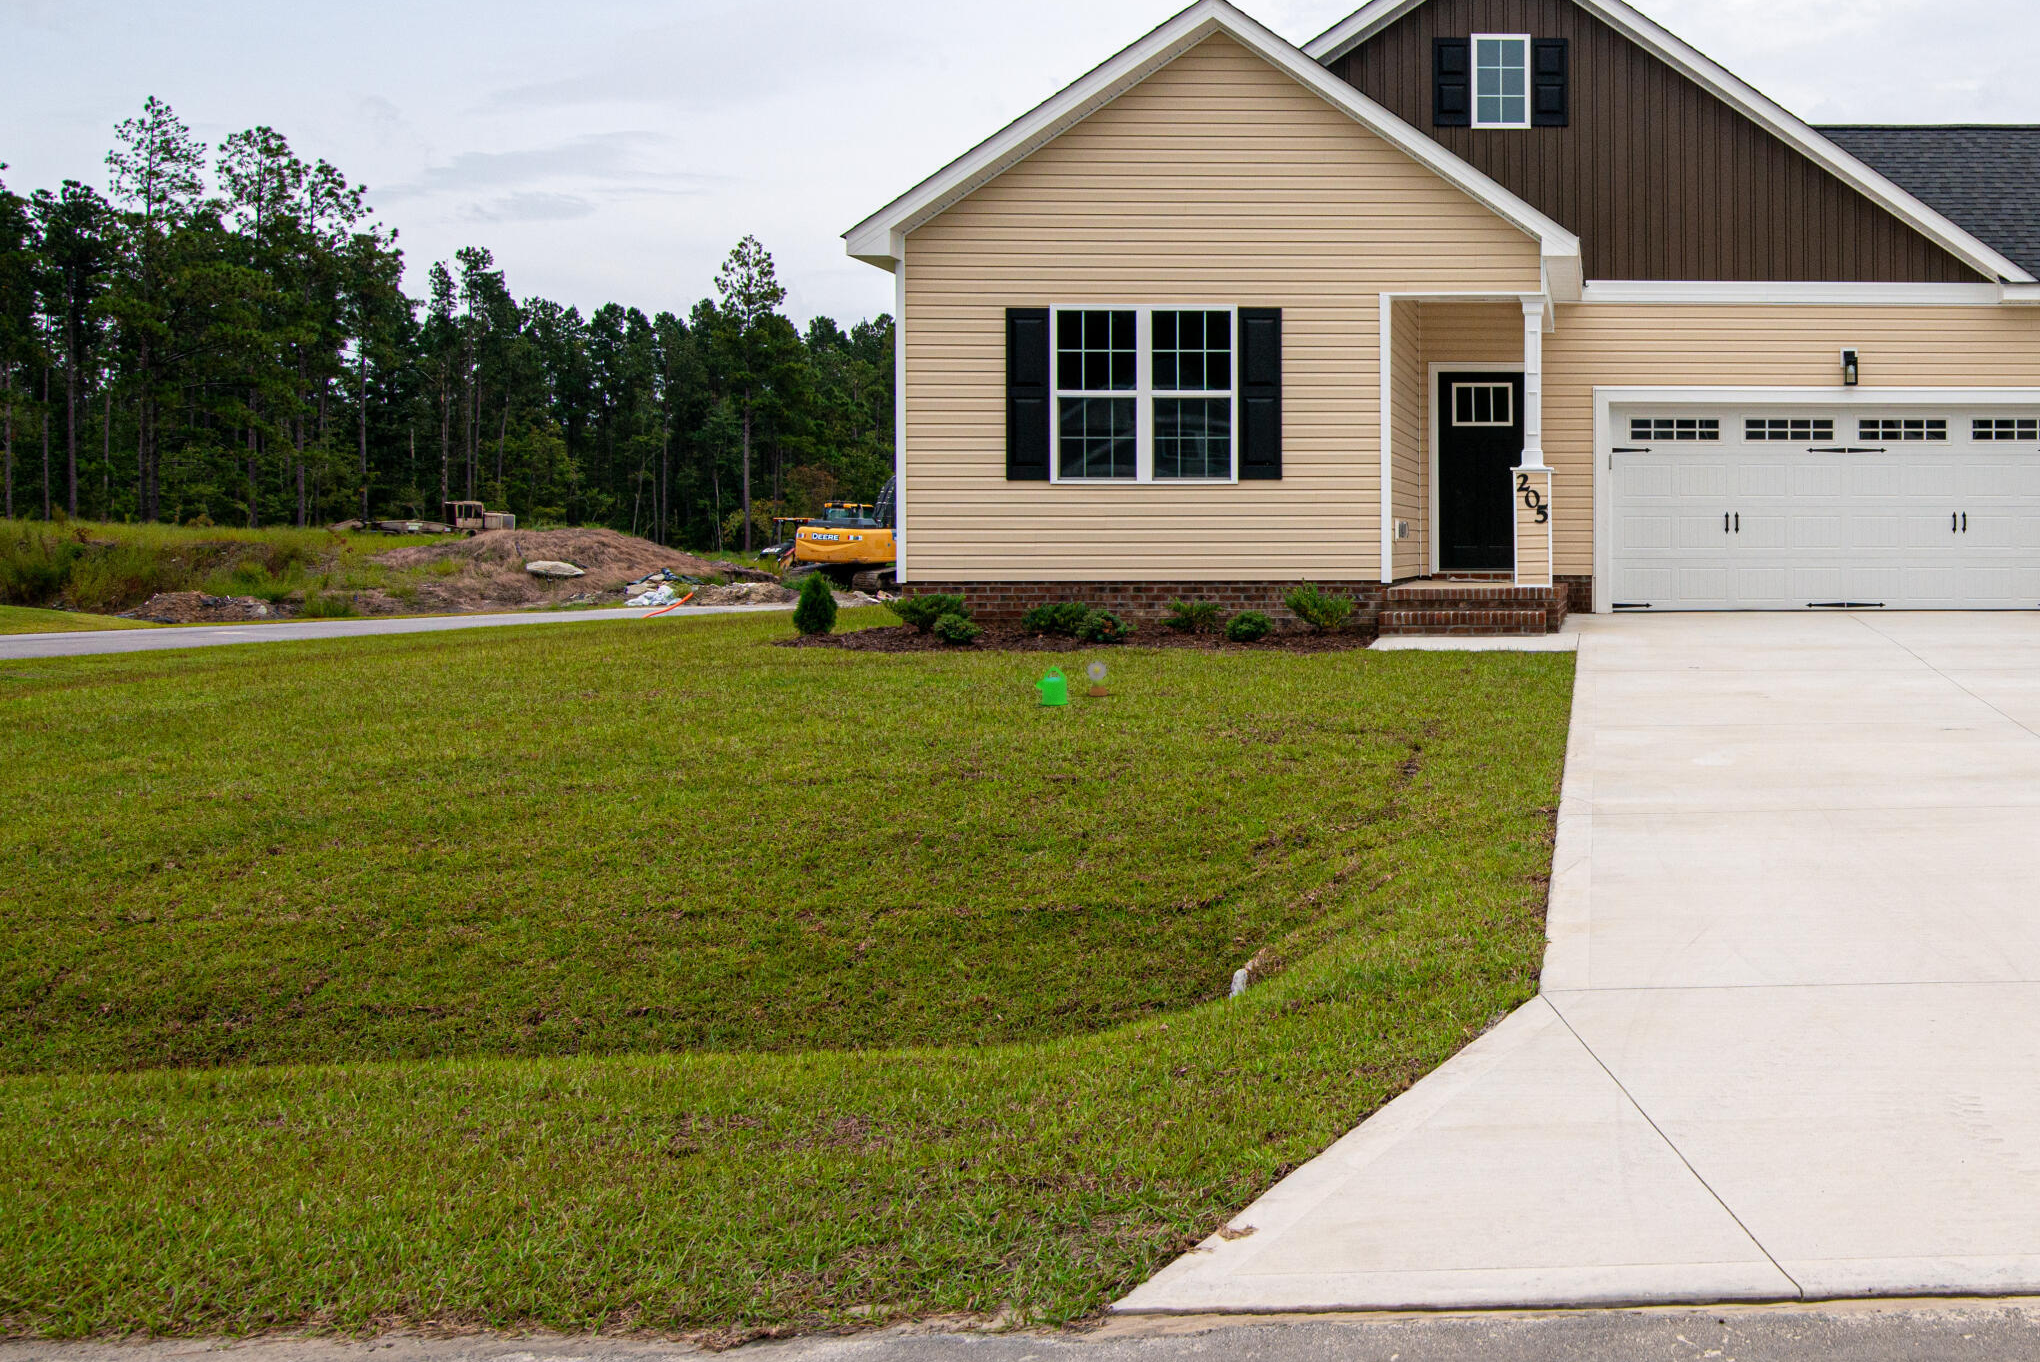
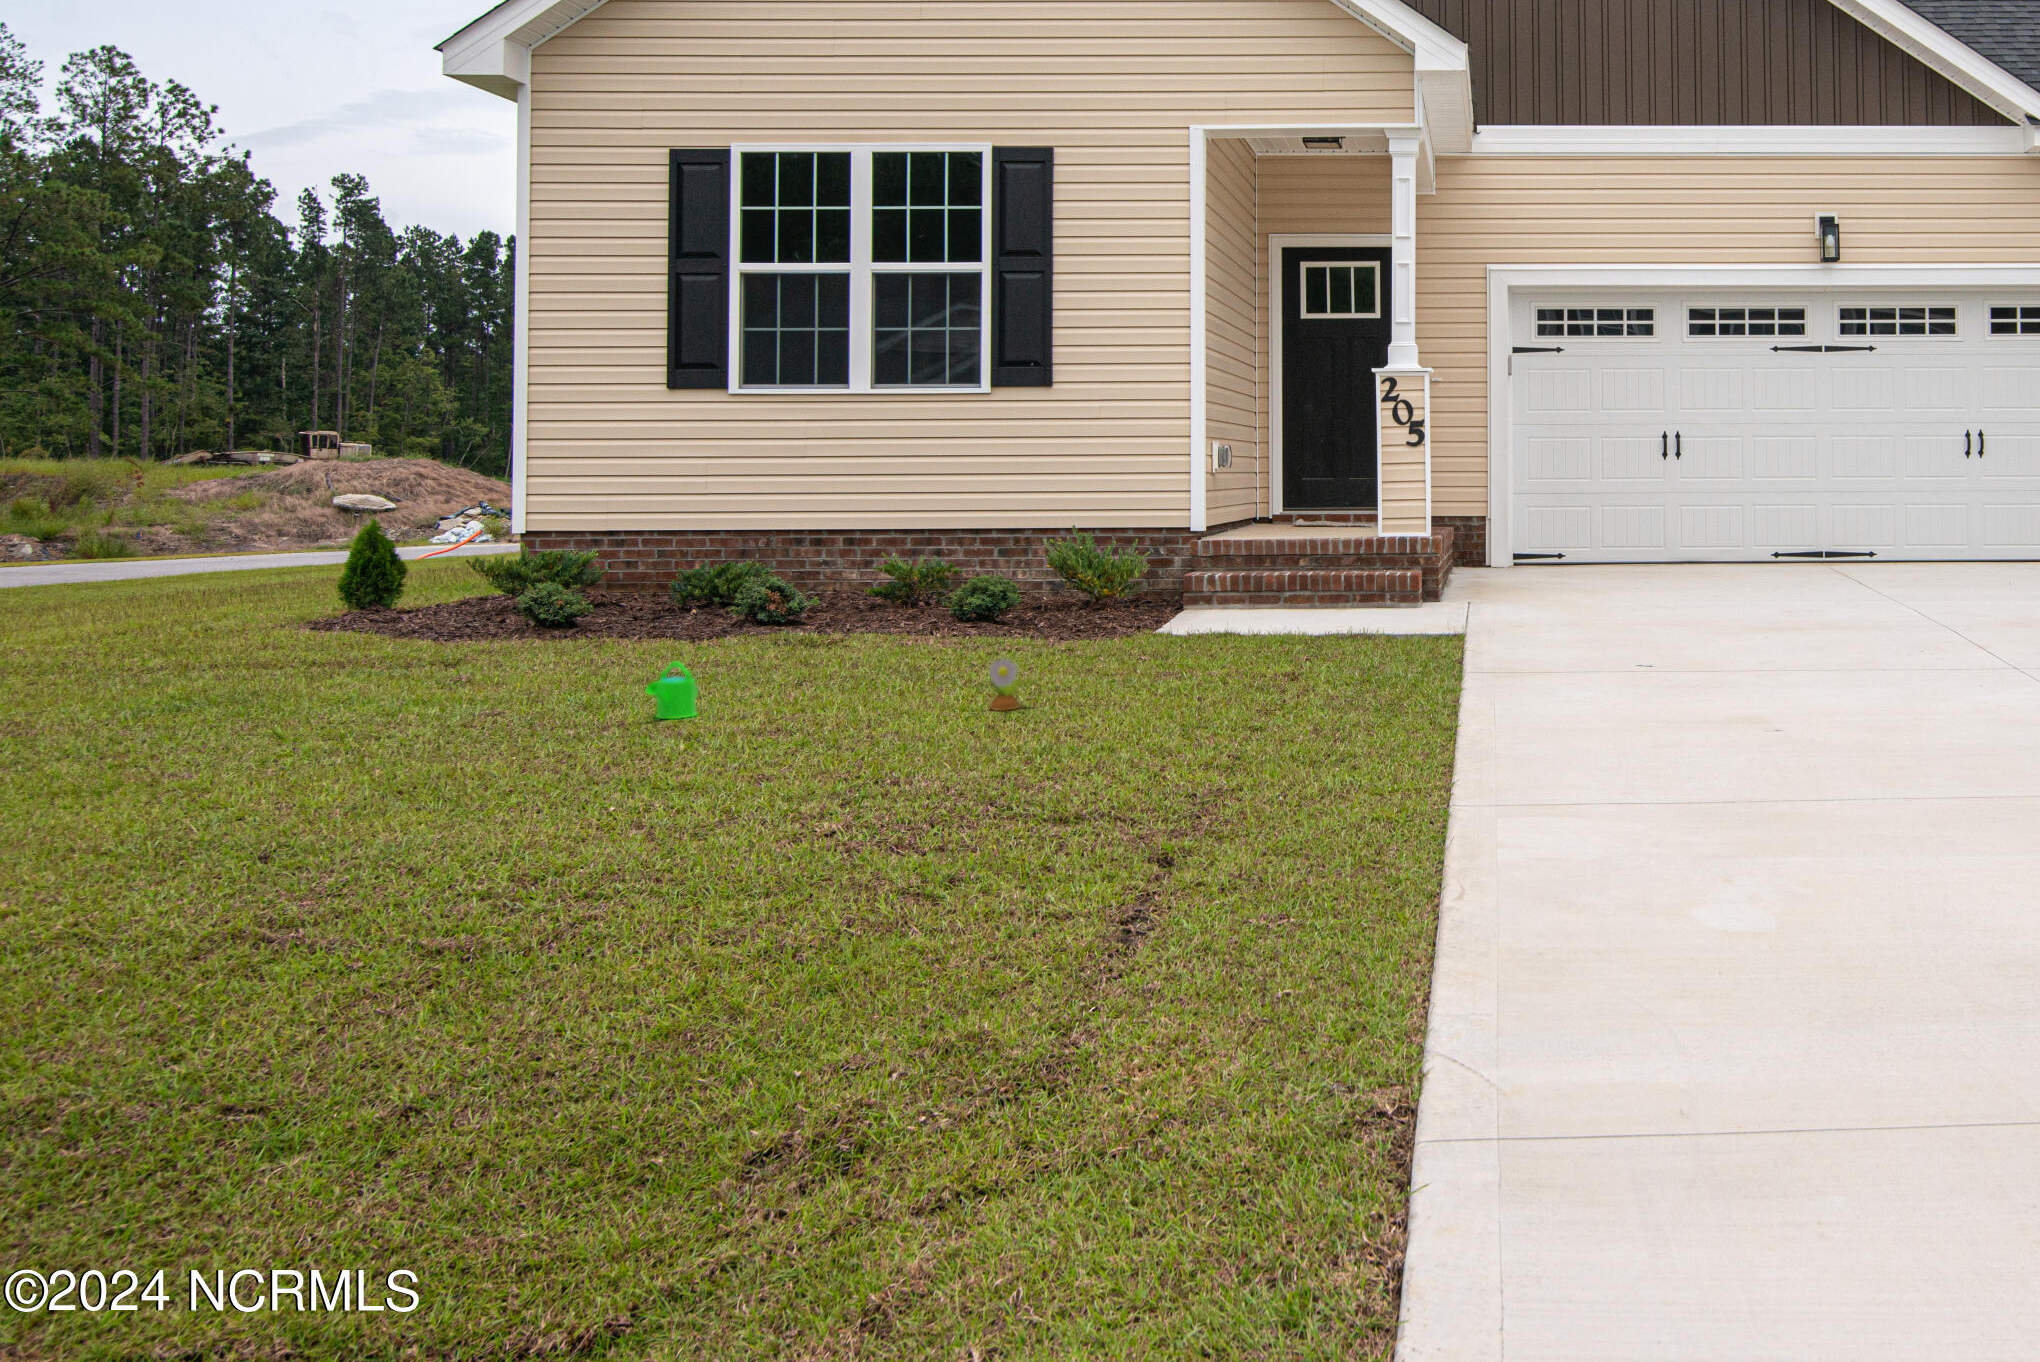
decorative plant: present [1085,662,1117,696] -> present [987,658,1033,711]

